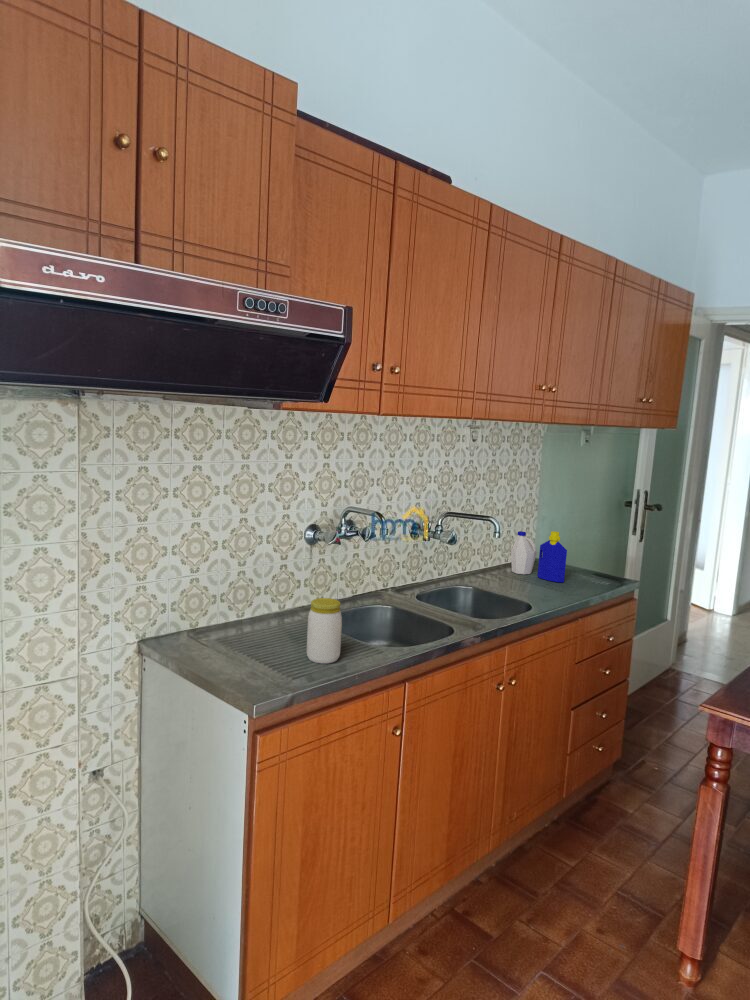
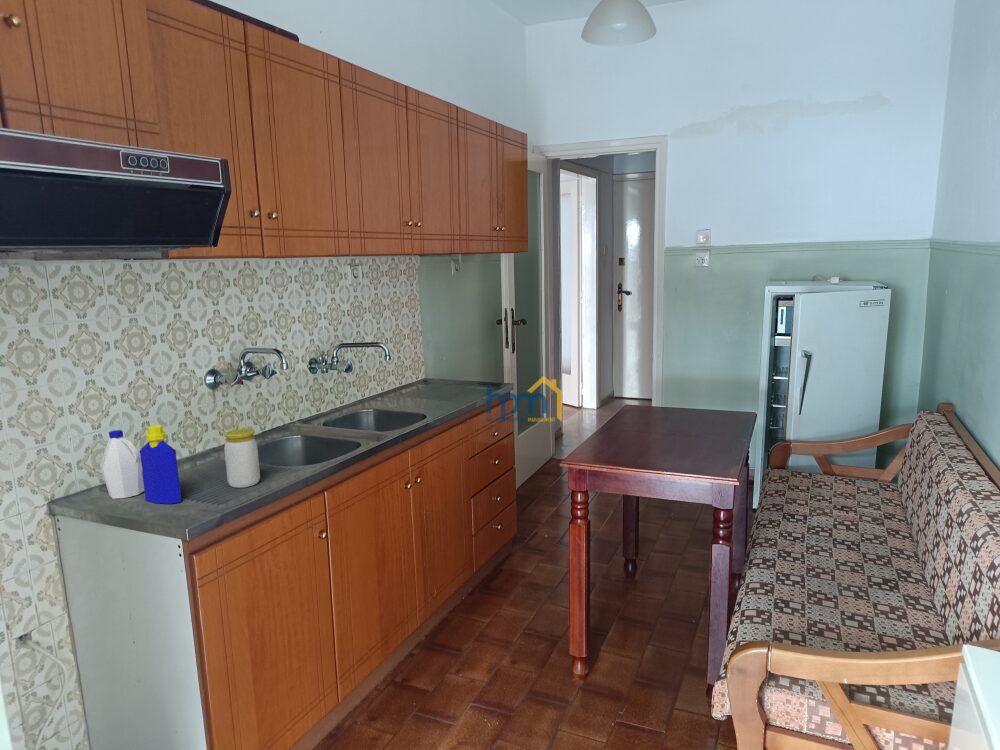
bottle: present [511,531,567,582] -> present [100,425,181,504]

